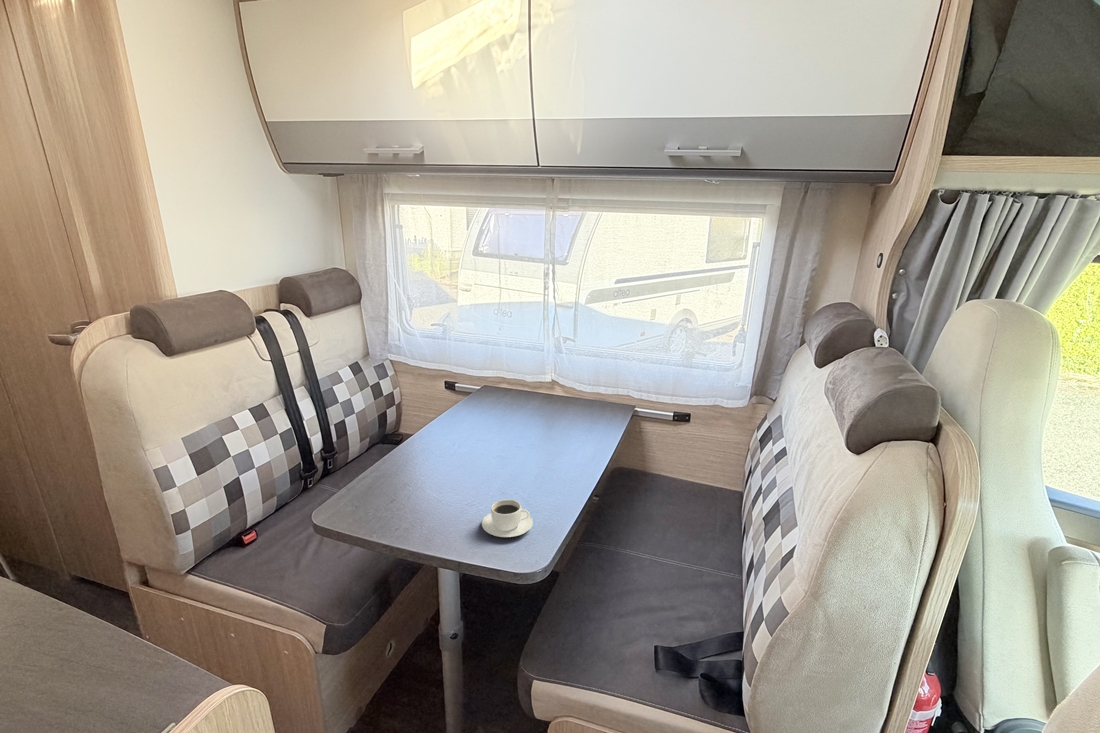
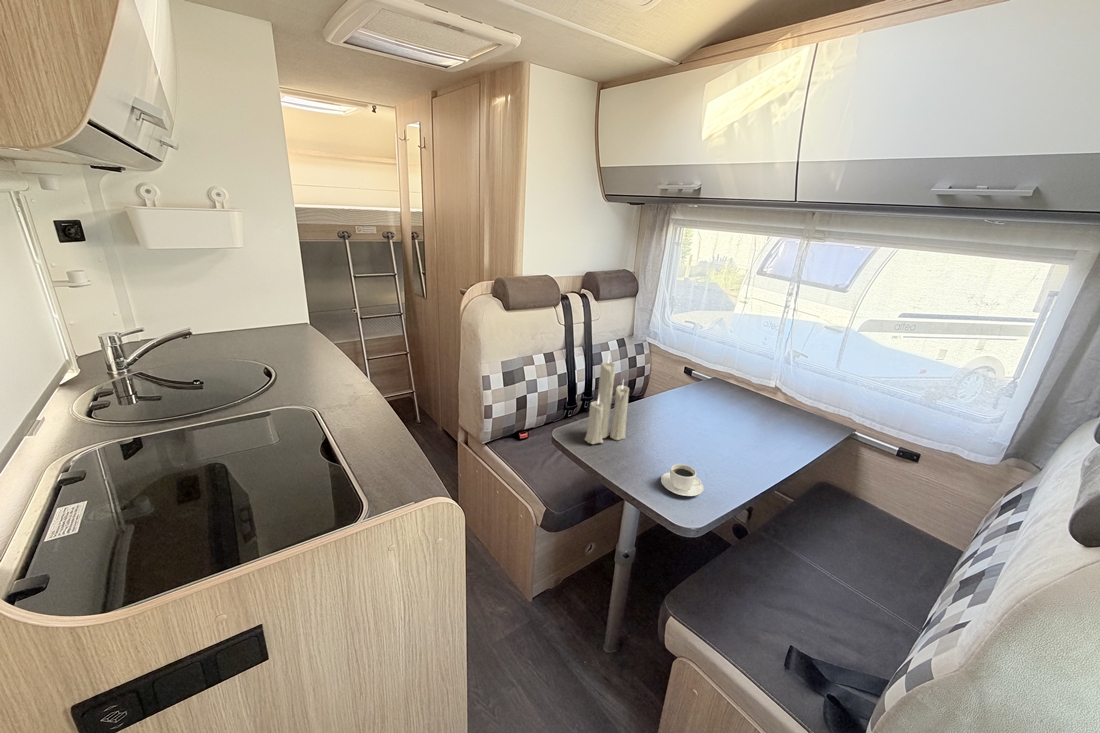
candle: none [362,379,416,515] -> present [585,356,629,444]

